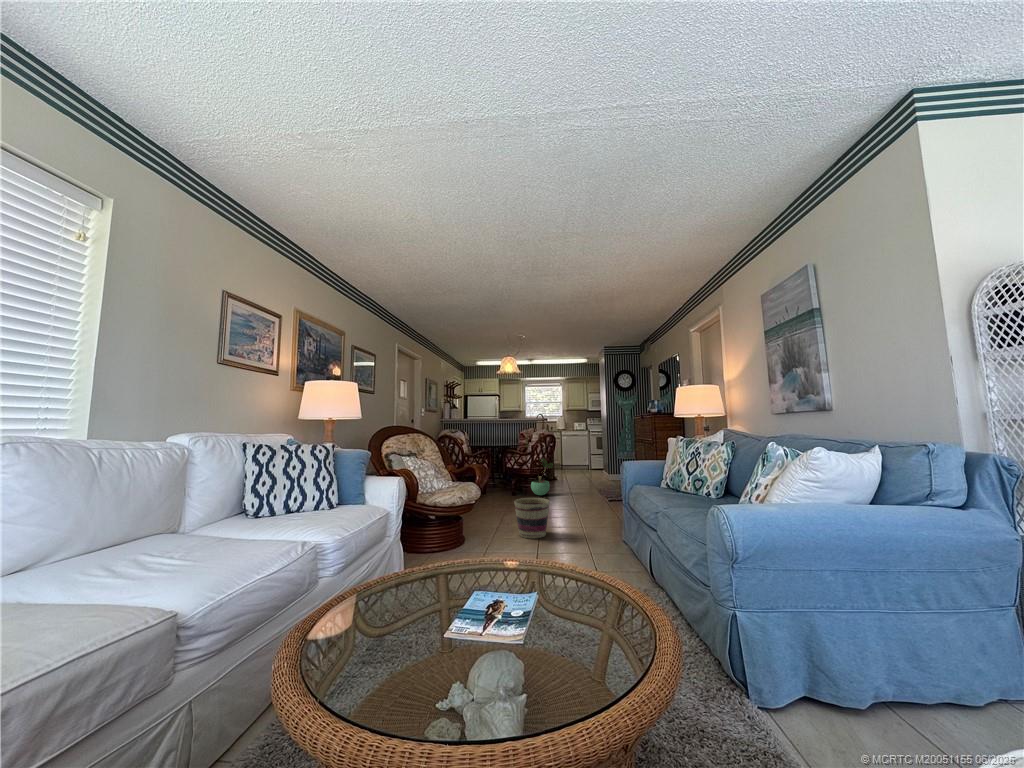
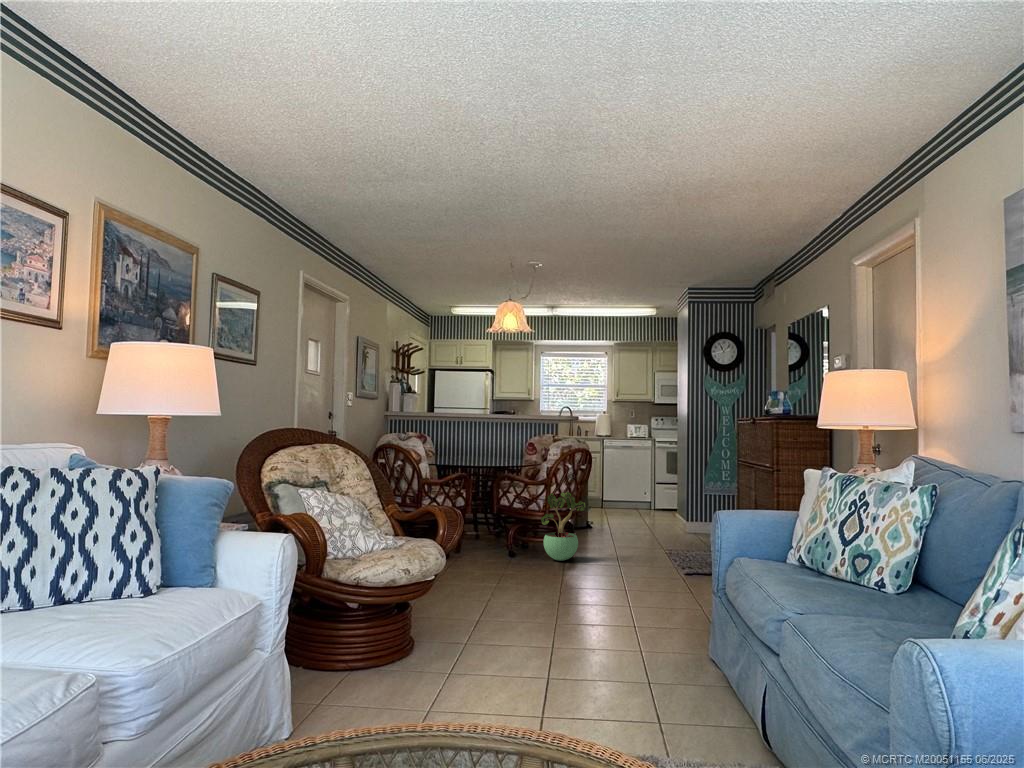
basket: present [514,498,549,538] -> none [508,572,574,649]

